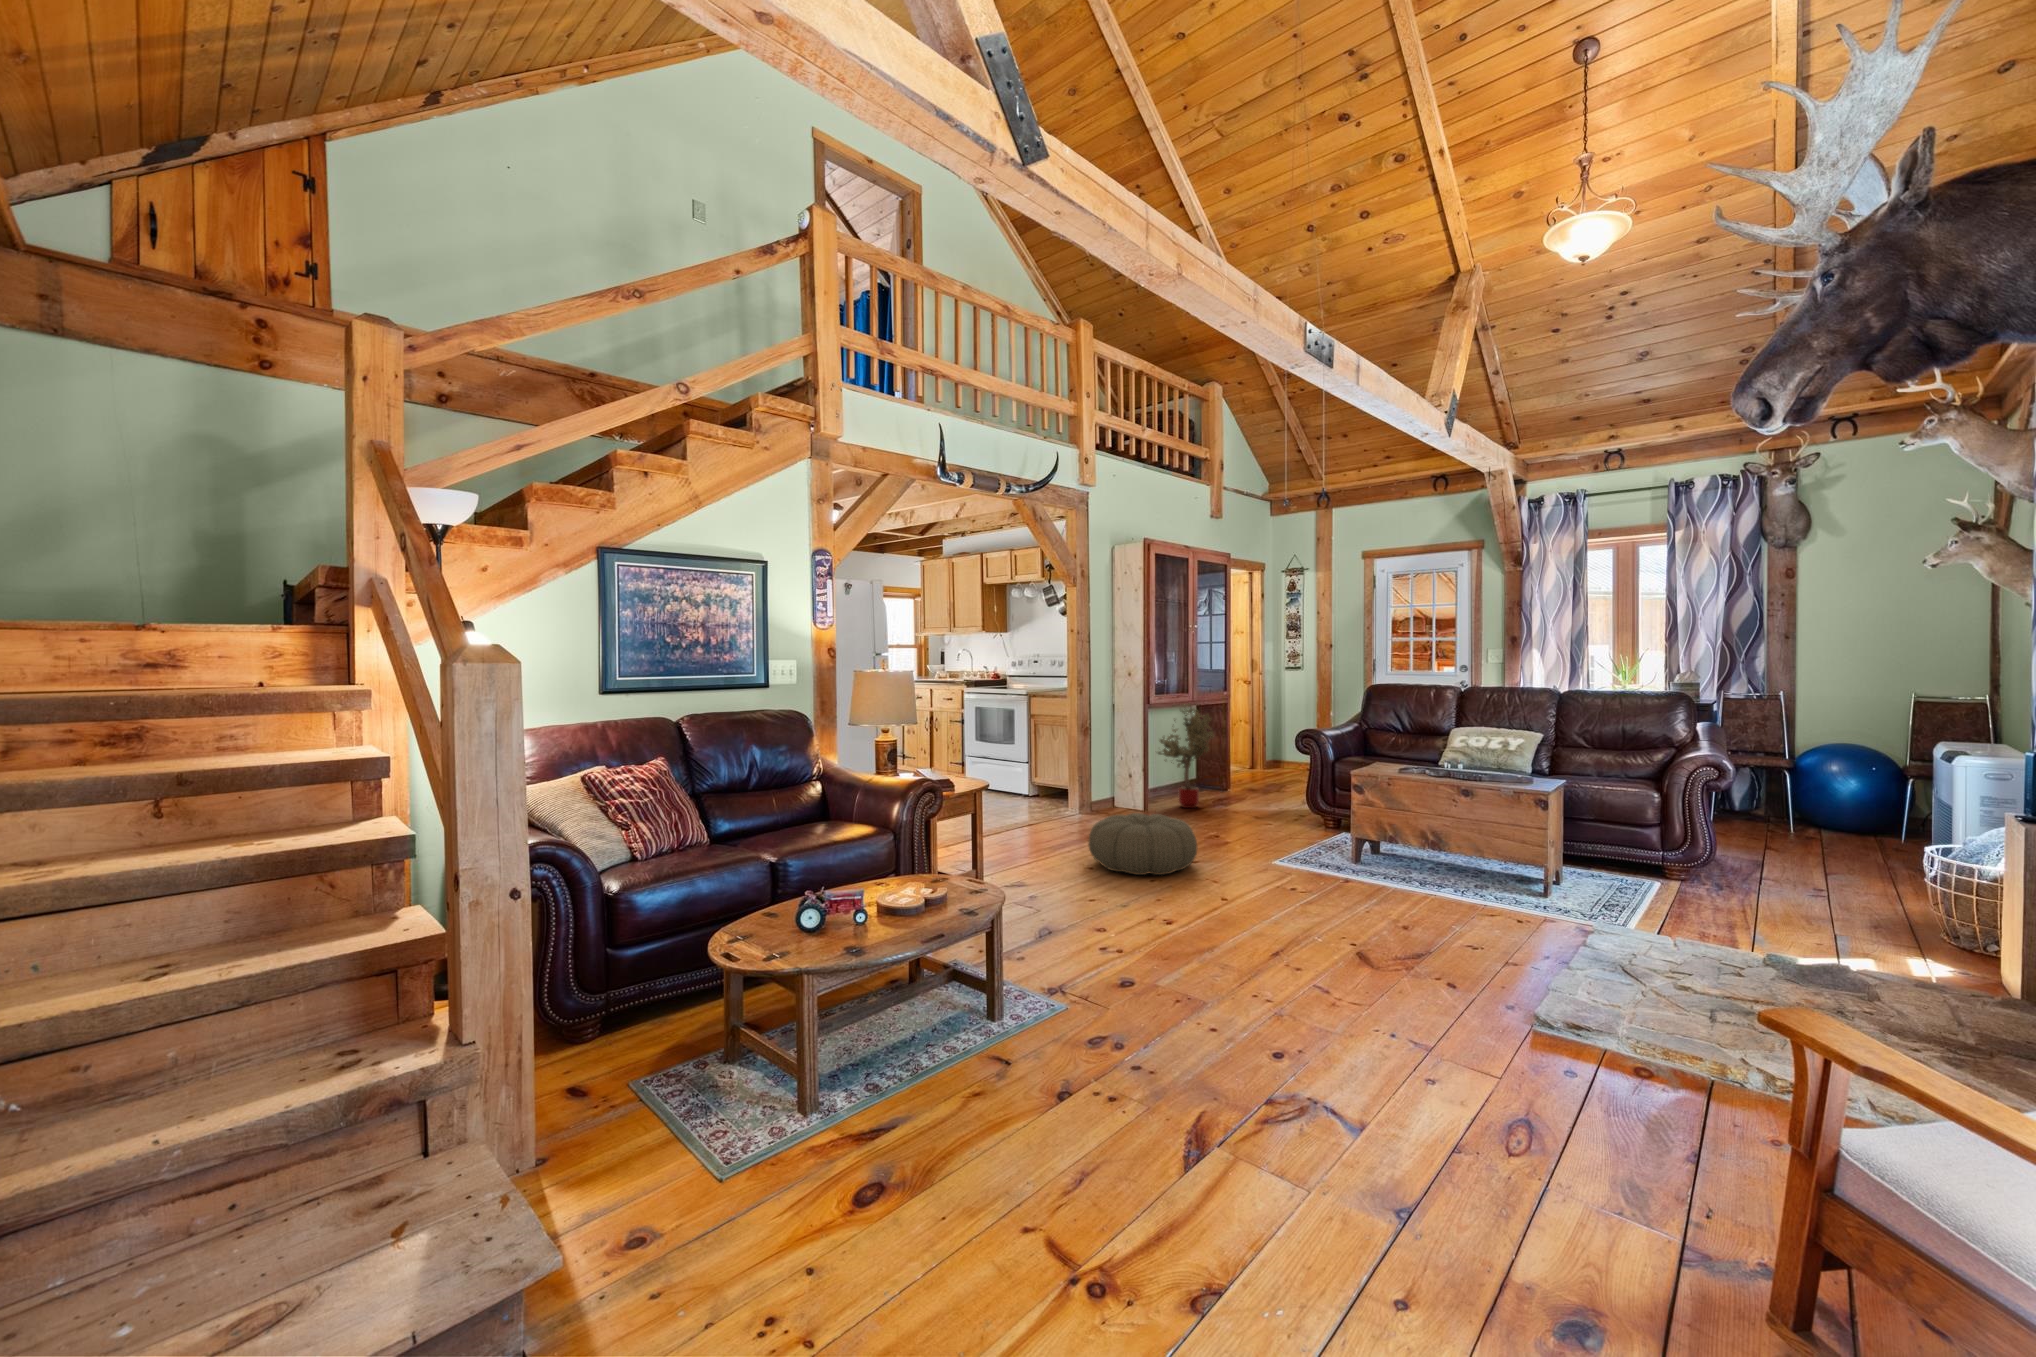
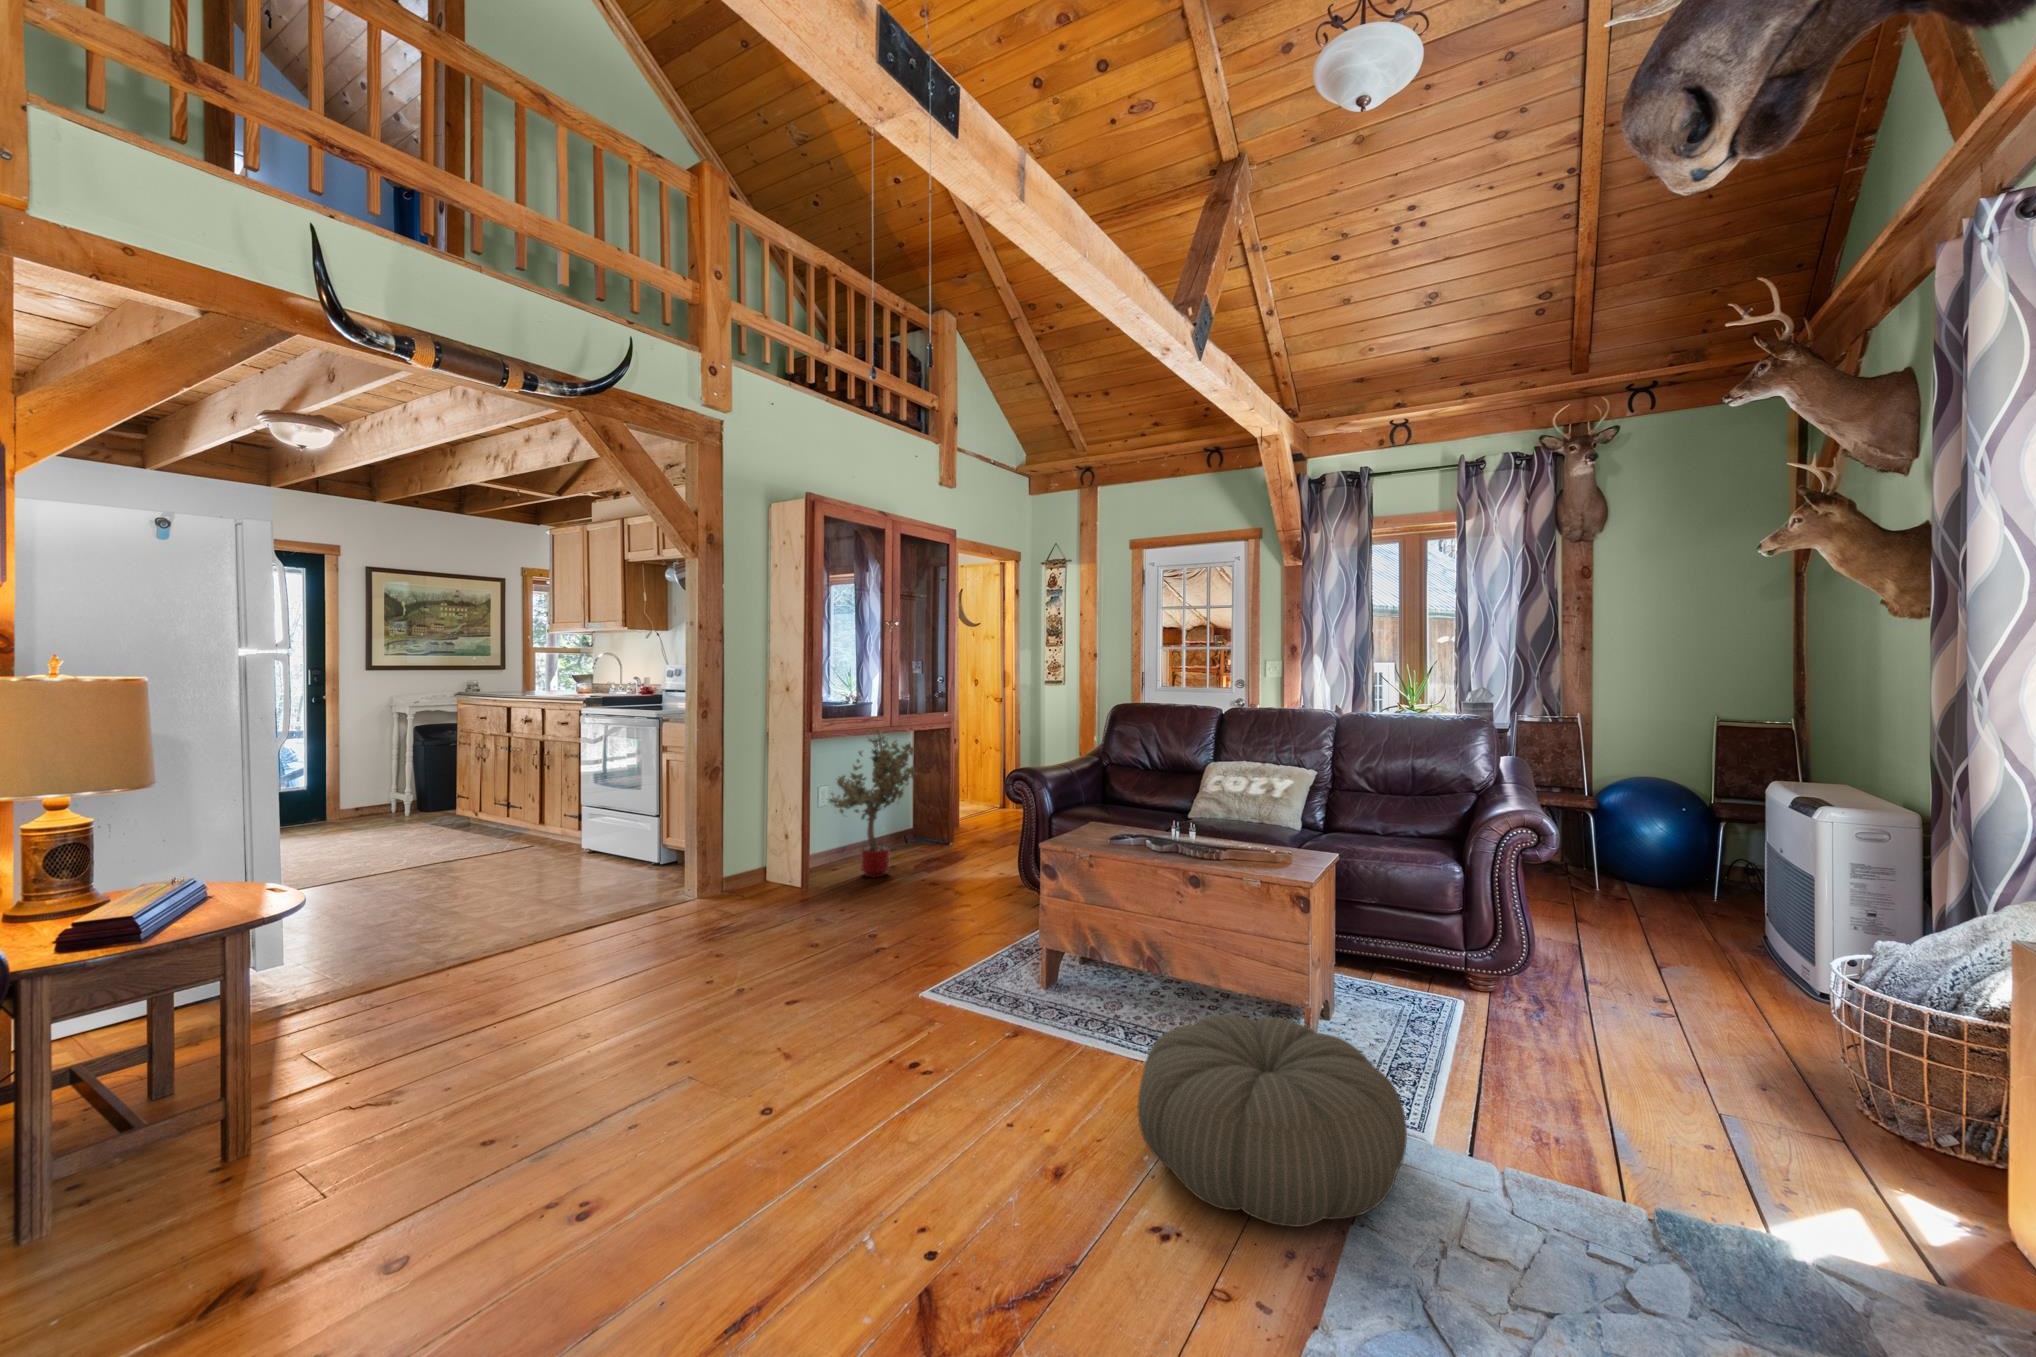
pouf: present [1088,813,1198,875] -> present [1138,1015,1407,1227]

